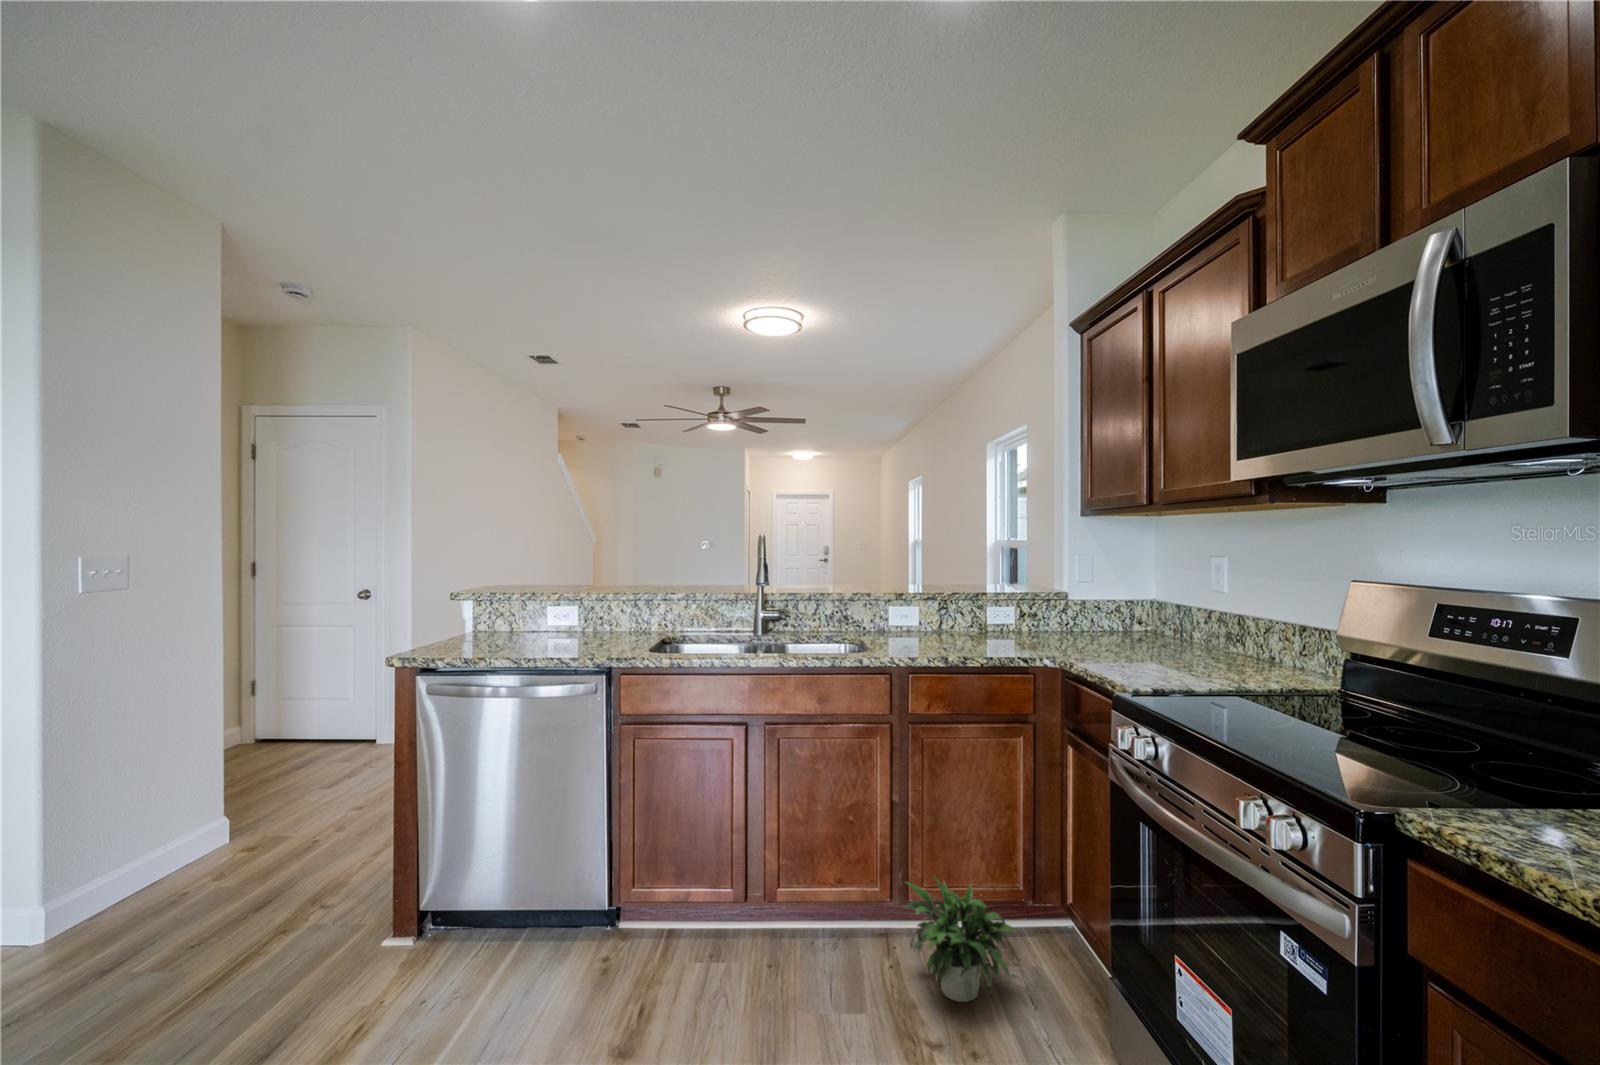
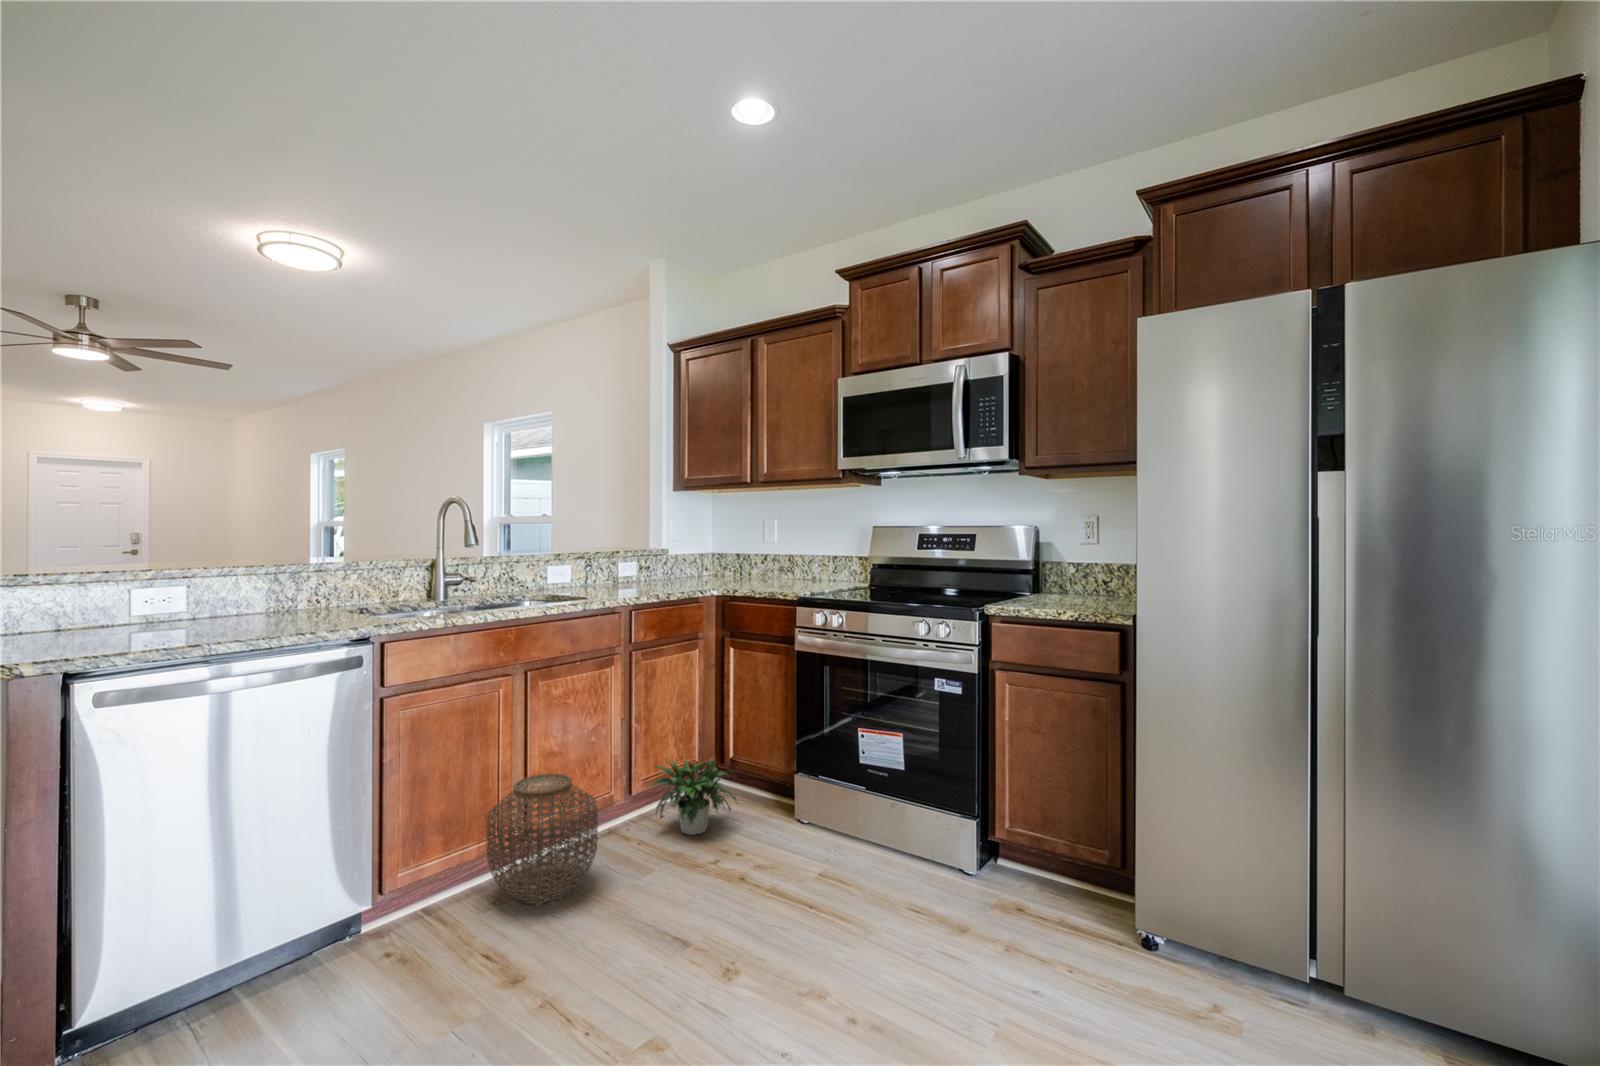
woven basket: none [677,846,796,1001] -> present [486,773,598,904]

